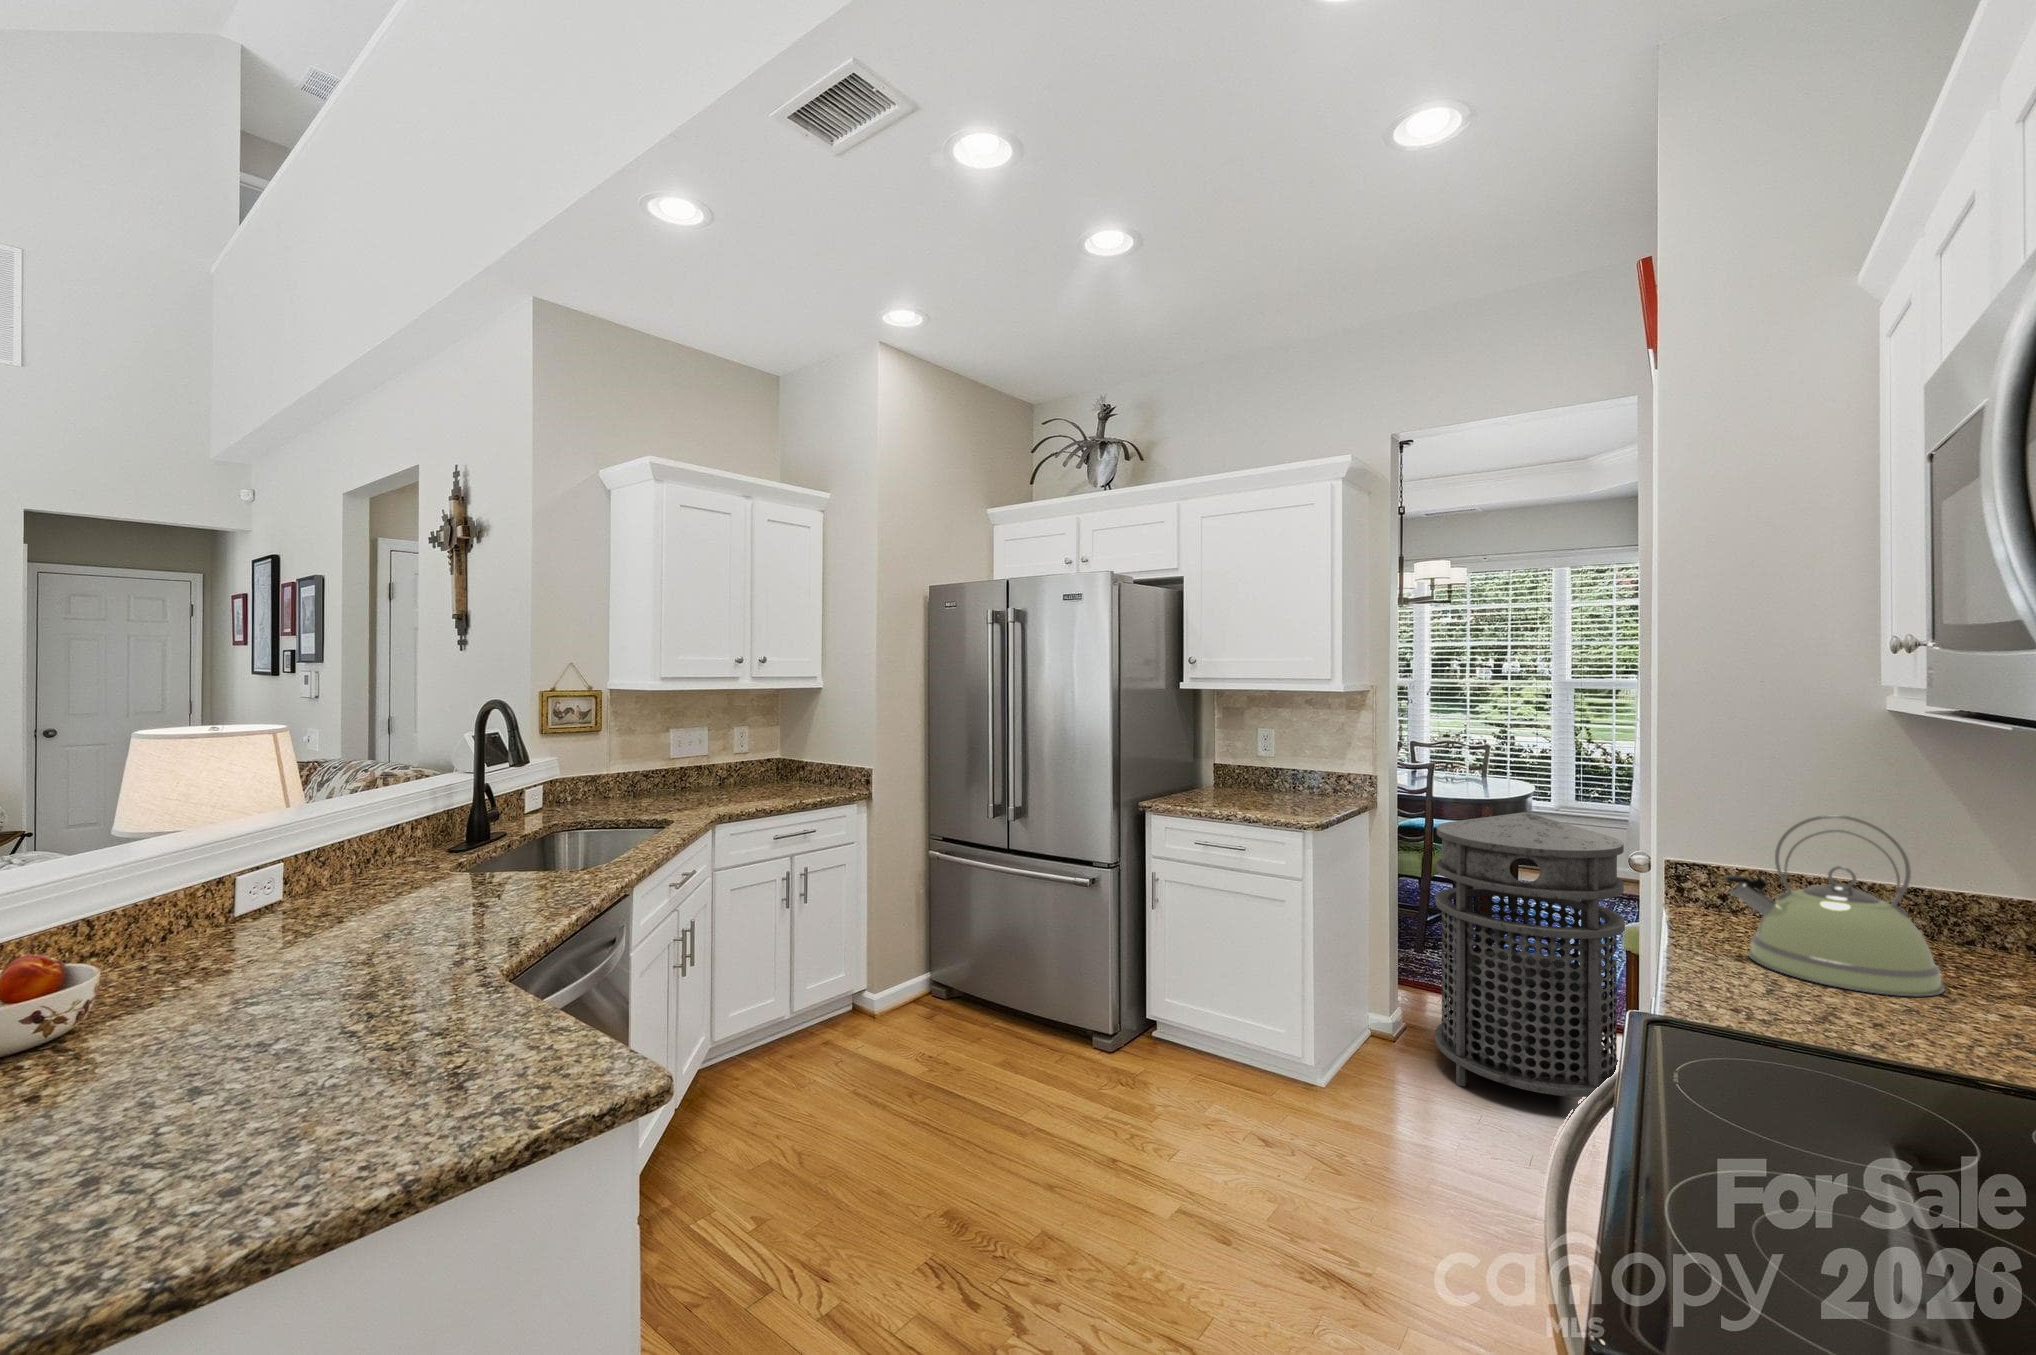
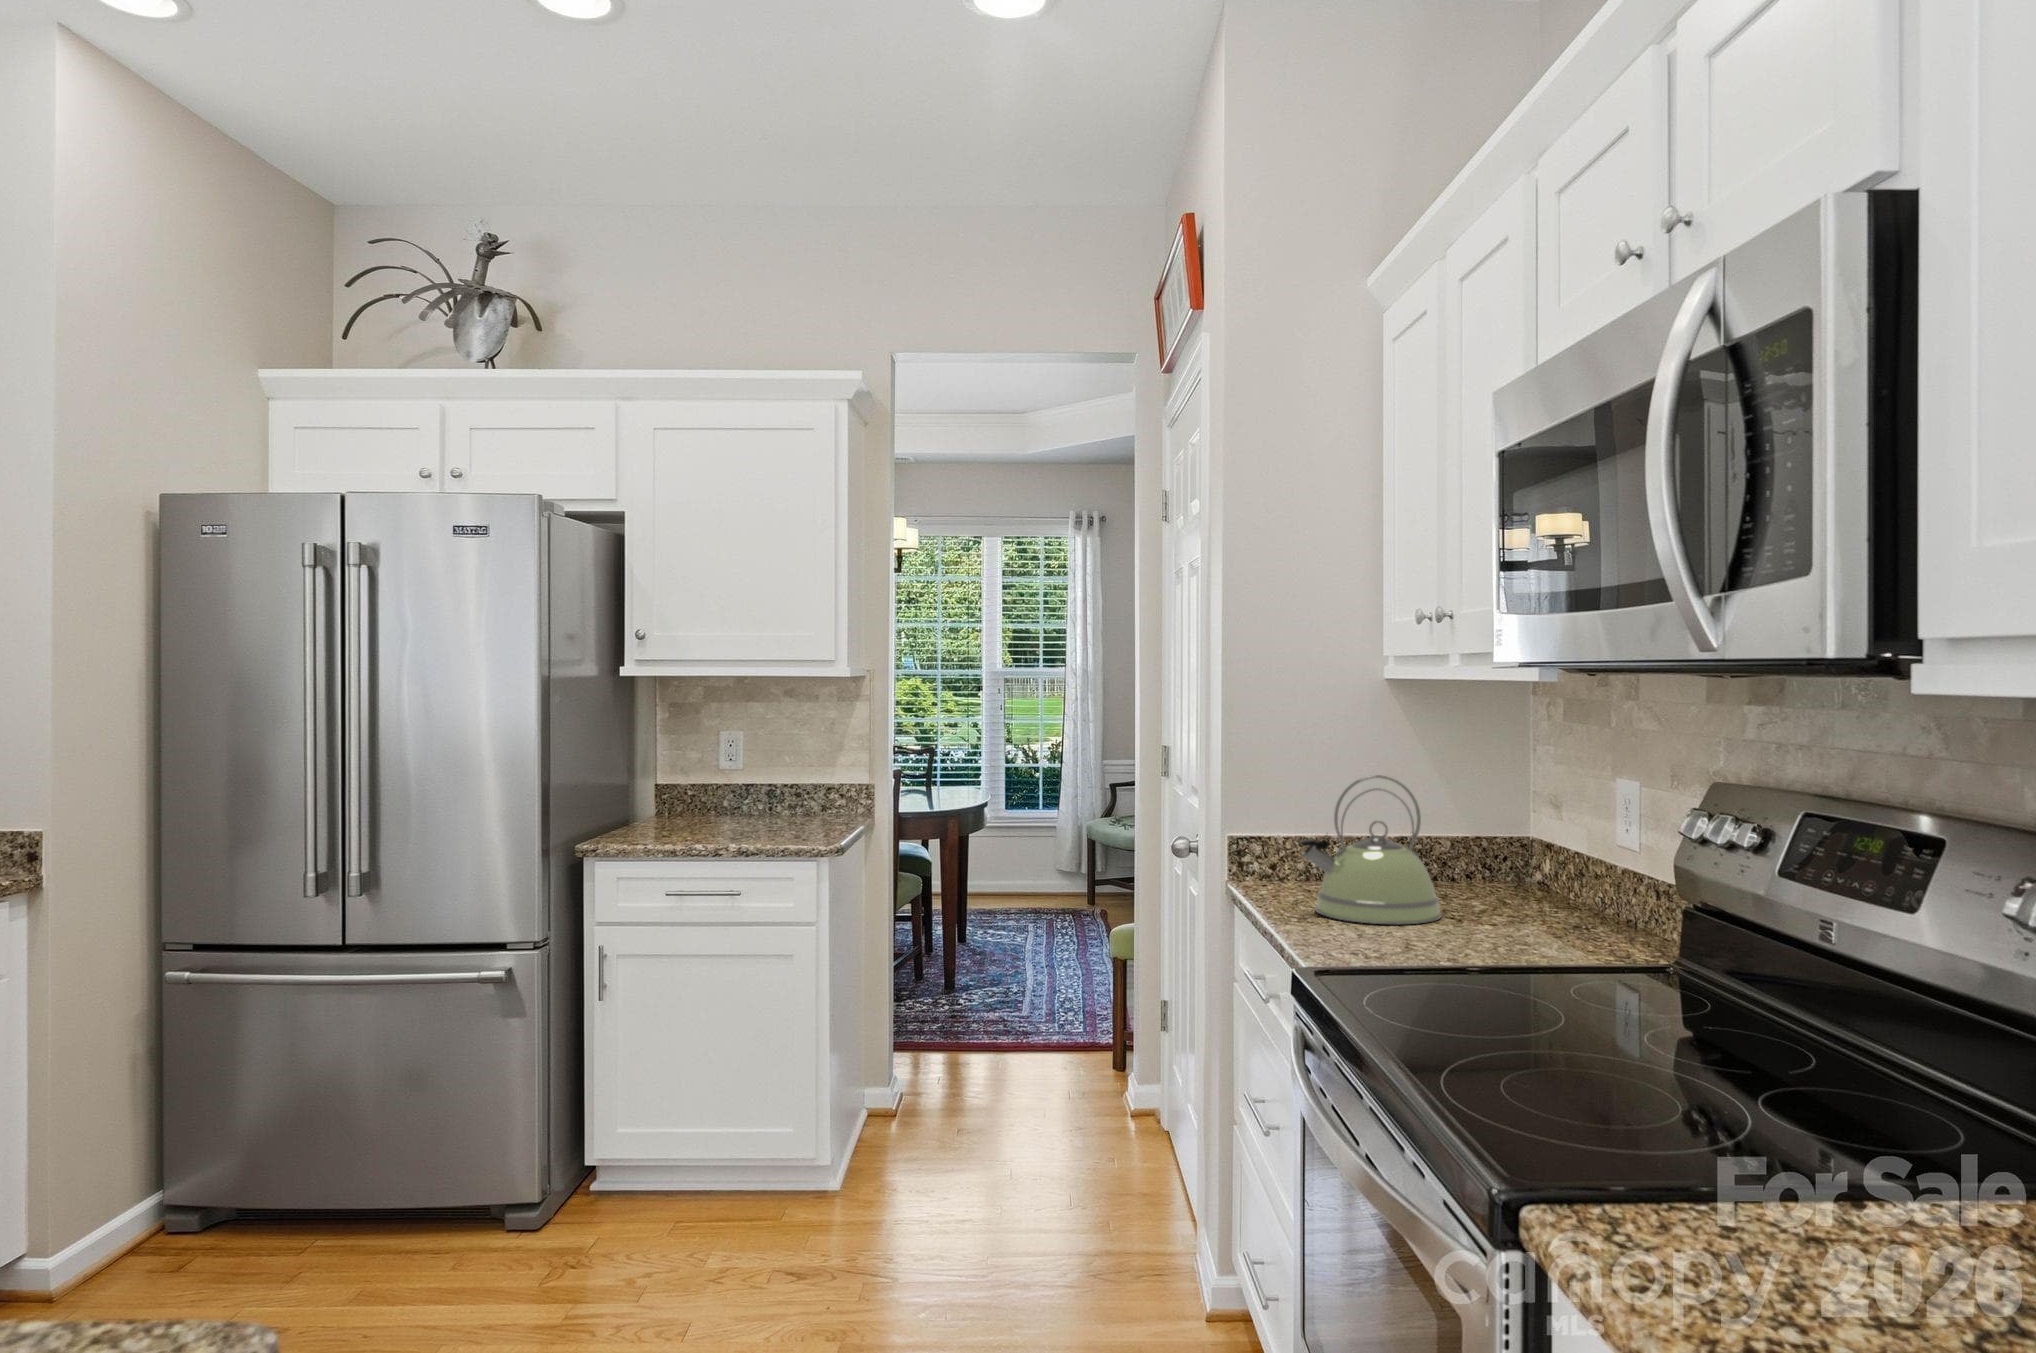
trash can: present [1435,812,1625,1097] -> none [946,814,1130,1146]

